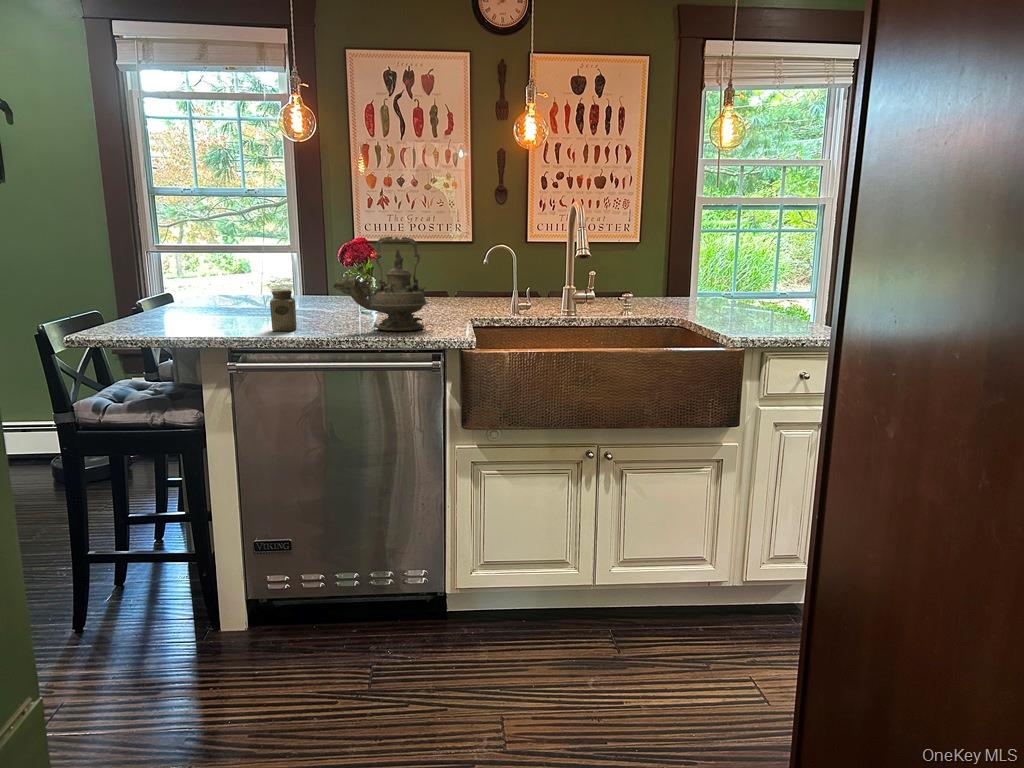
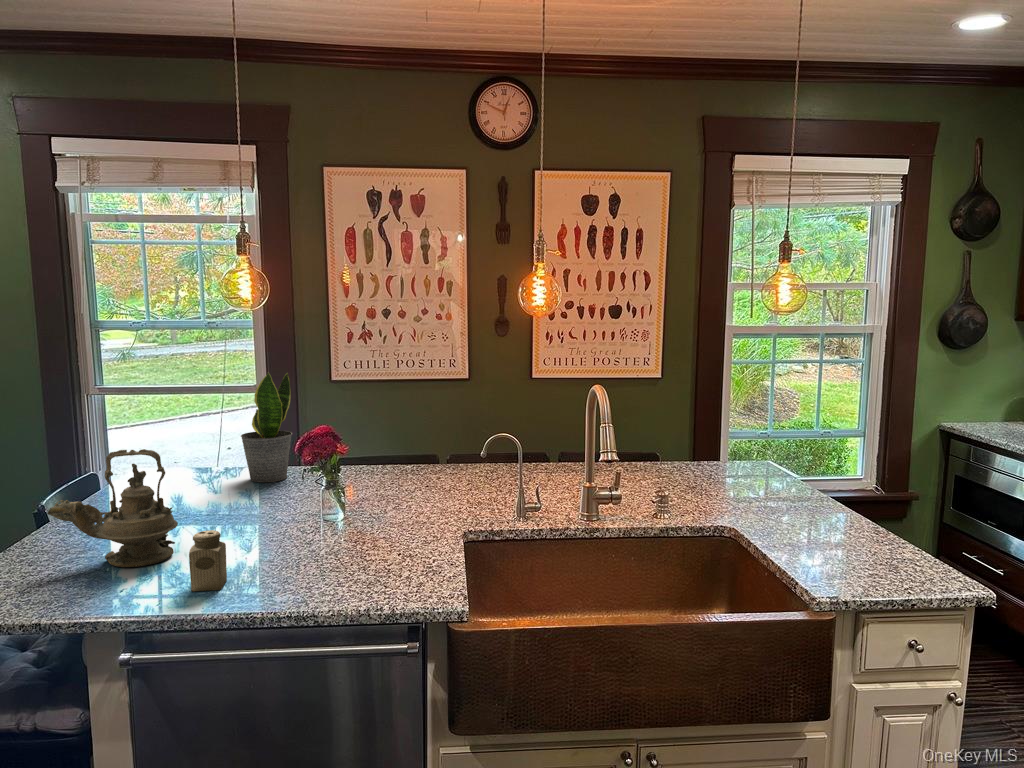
potted plant: none [287,210,329,303] -> present [241,372,292,482]
teapot: present [333,237,428,331] -> present [47,449,178,567]

